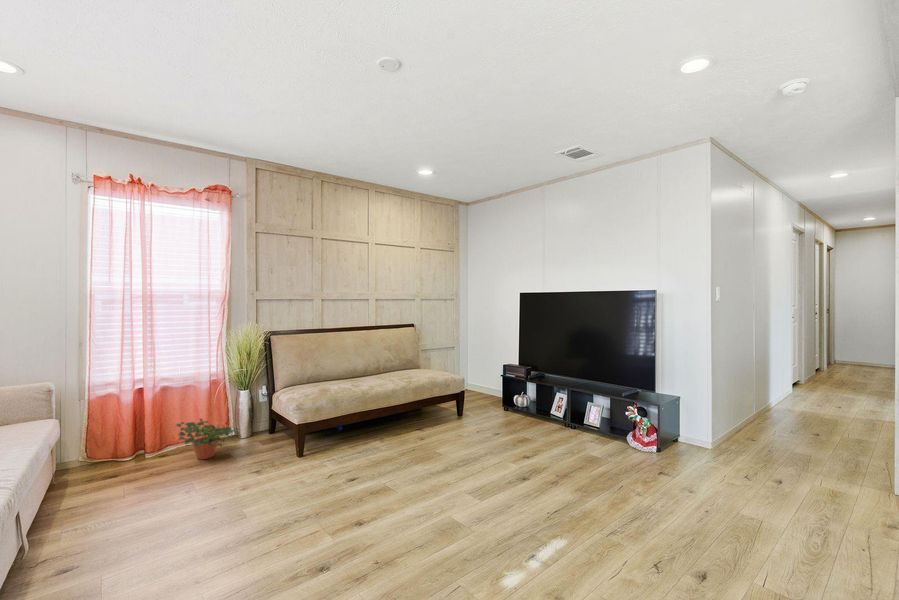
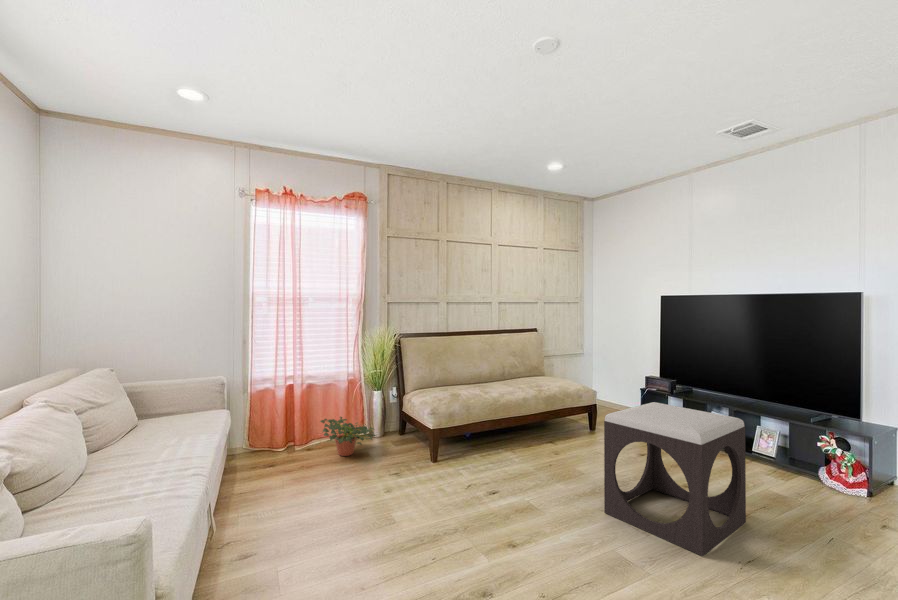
footstool: none [451,386,564,514] -> present [604,402,746,556]

